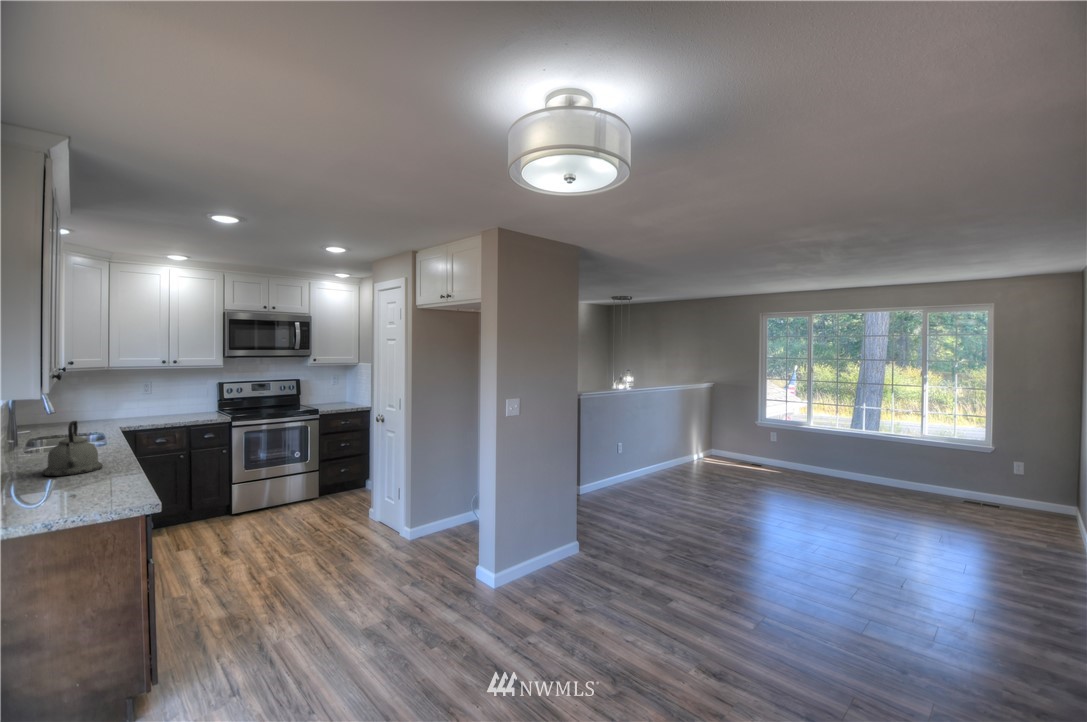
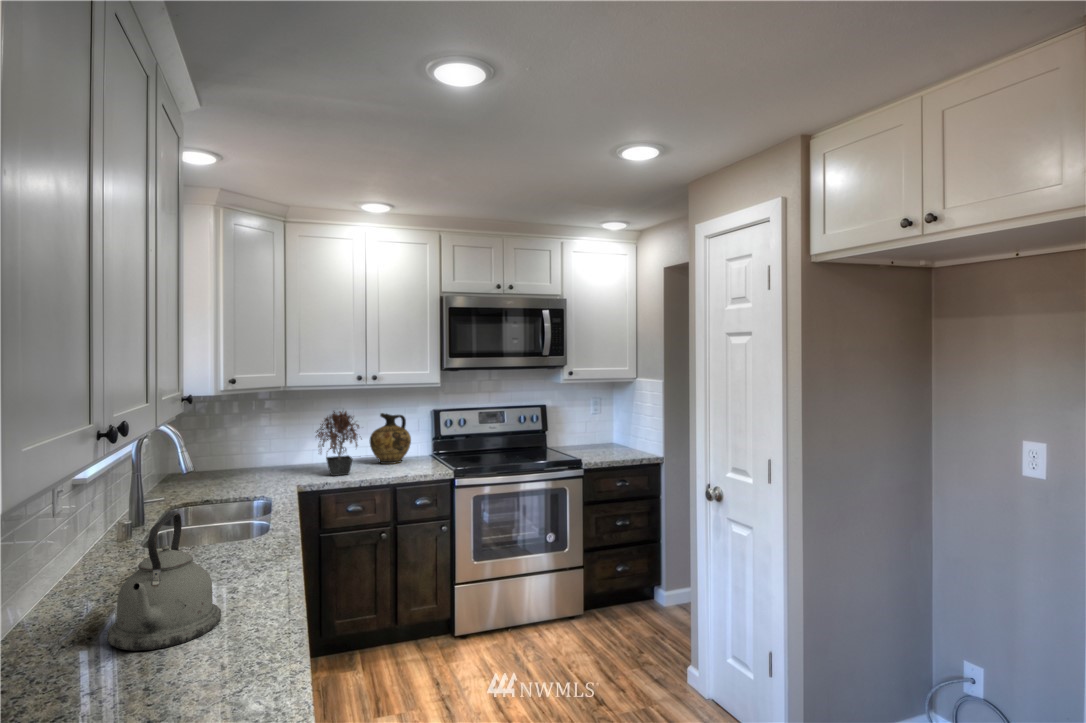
potted plant: none [128,382,167,424] -> present [316,411,359,476]
ceramic jug: none [170,385,202,417] -> present [369,413,411,464]

